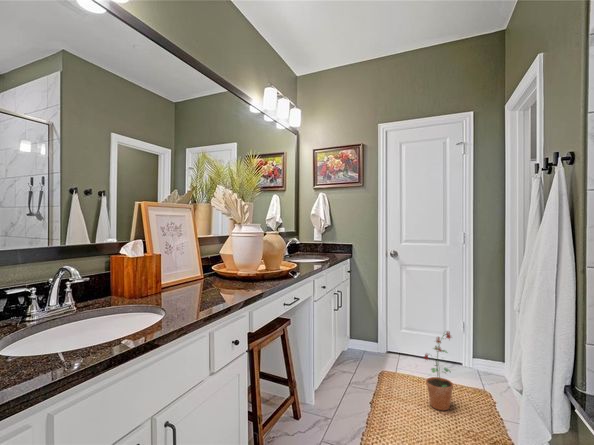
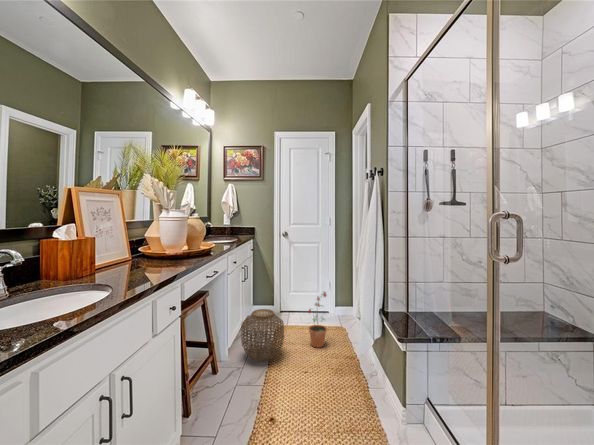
woven basket: none [333,348,390,419] -> present [241,309,284,361]

